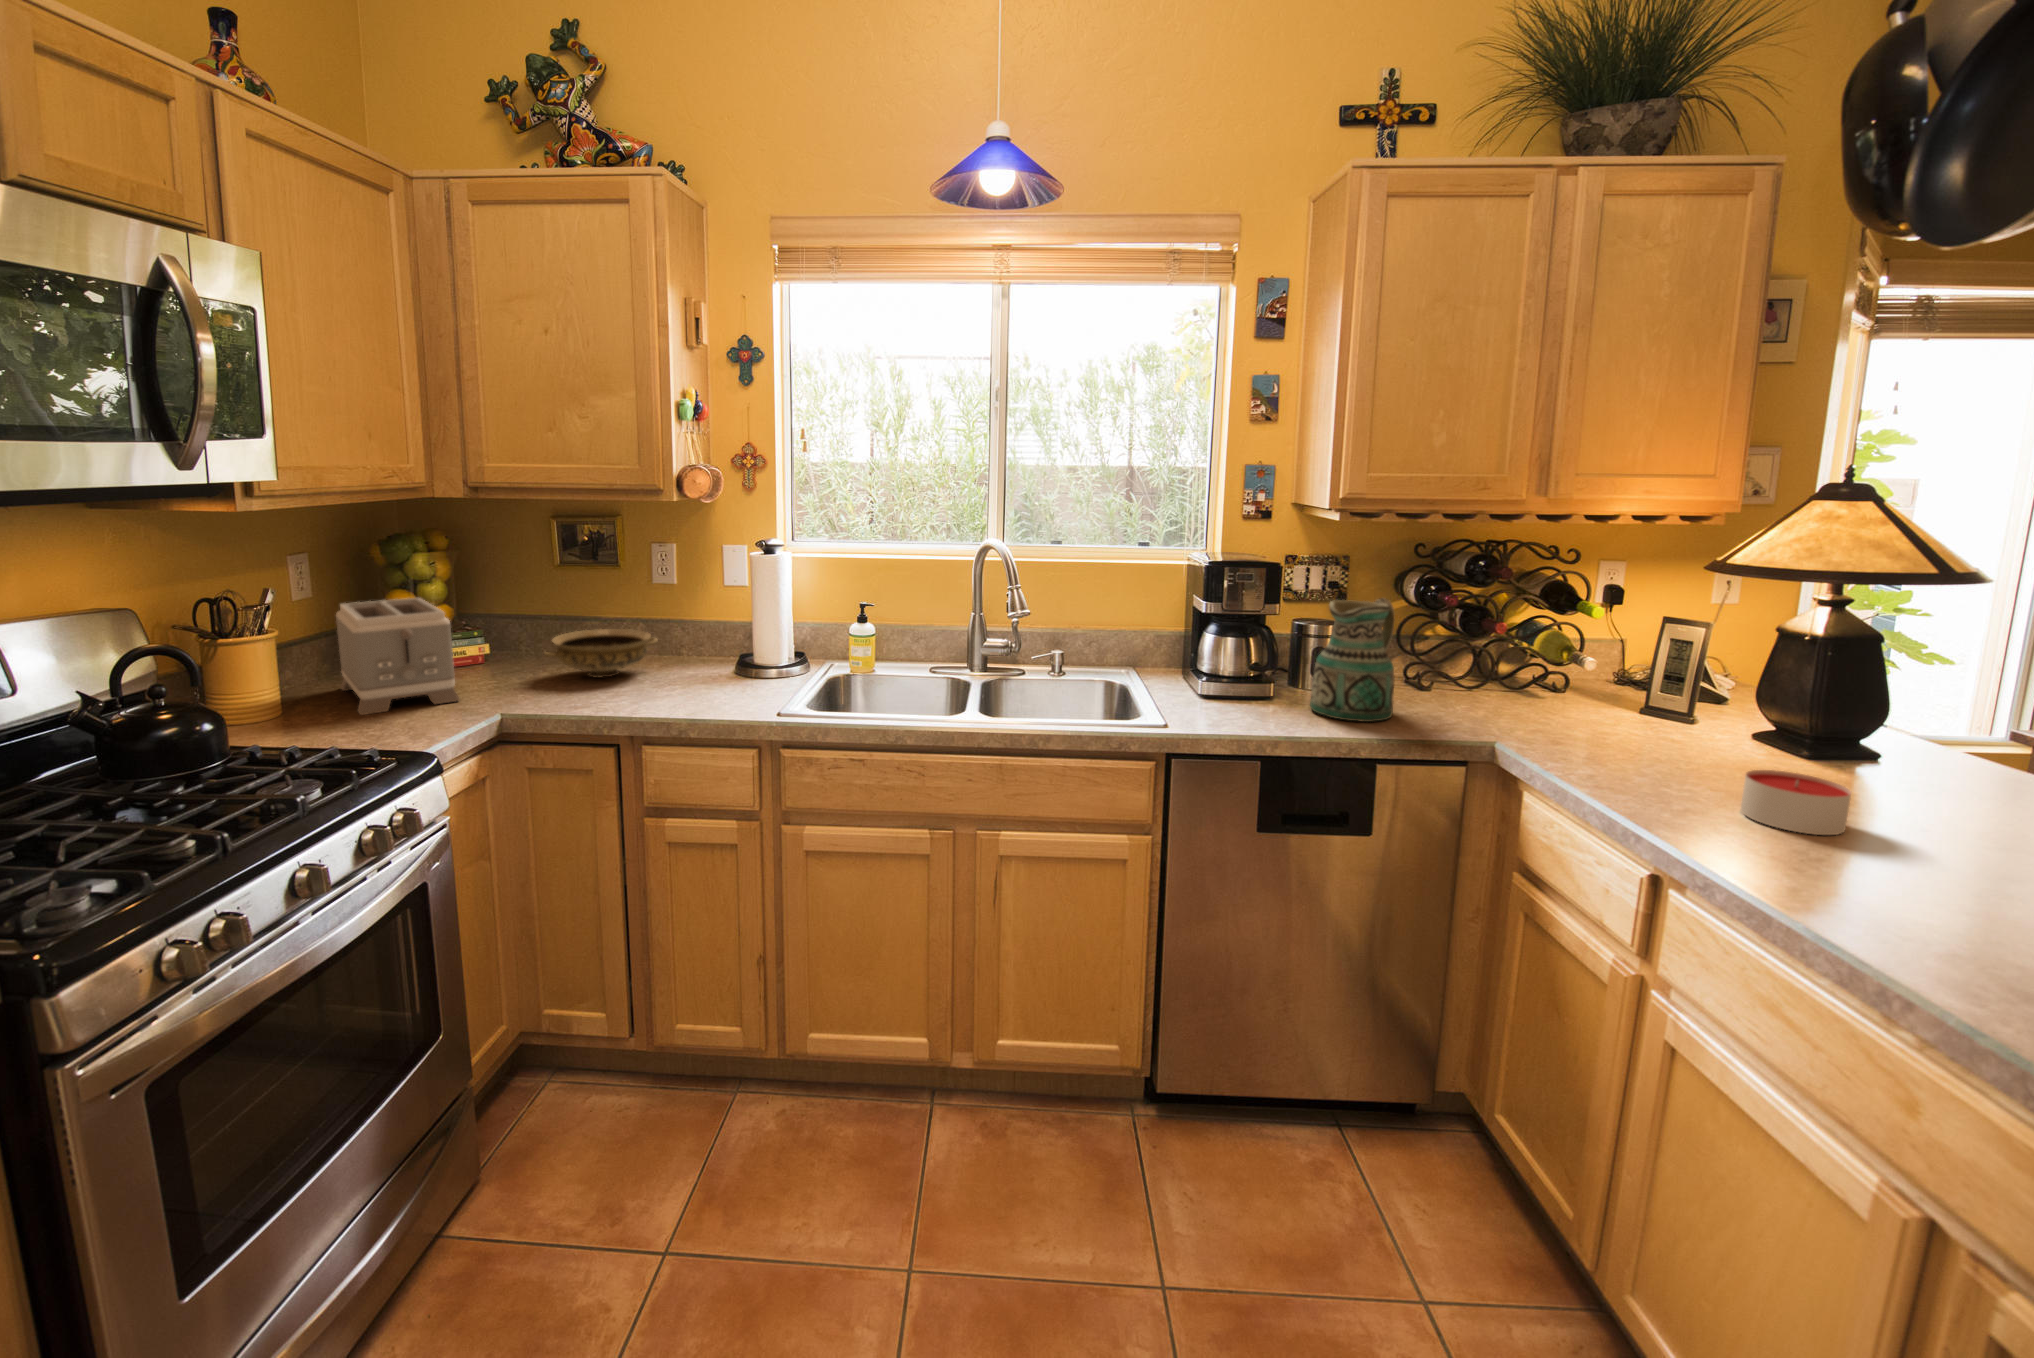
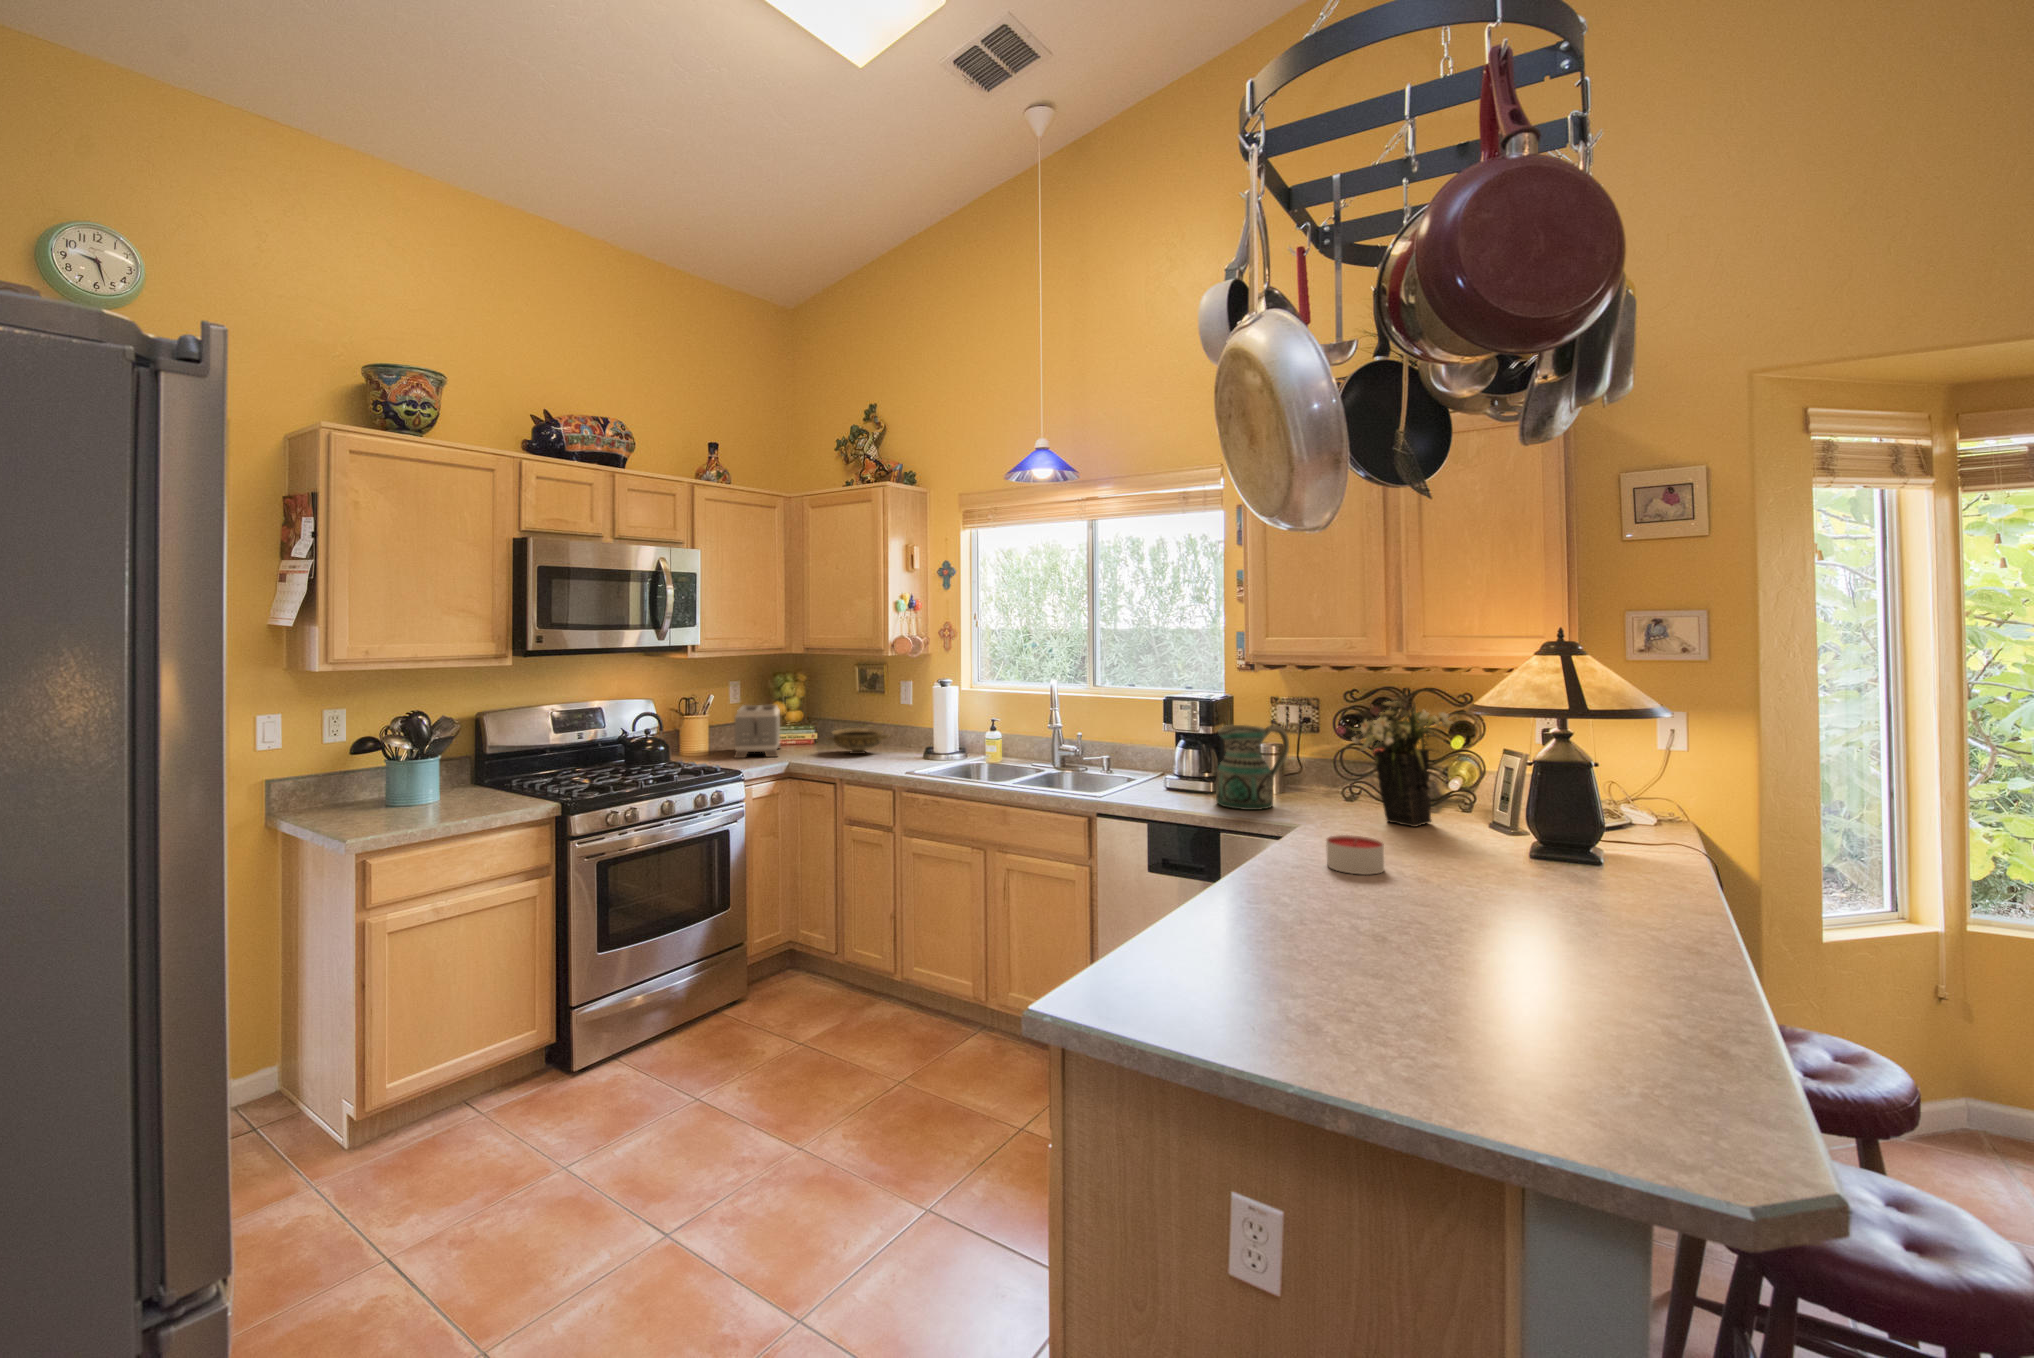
flower arrangement: none [1493,561,1668,725] -> present [1346,701,1458,827]

